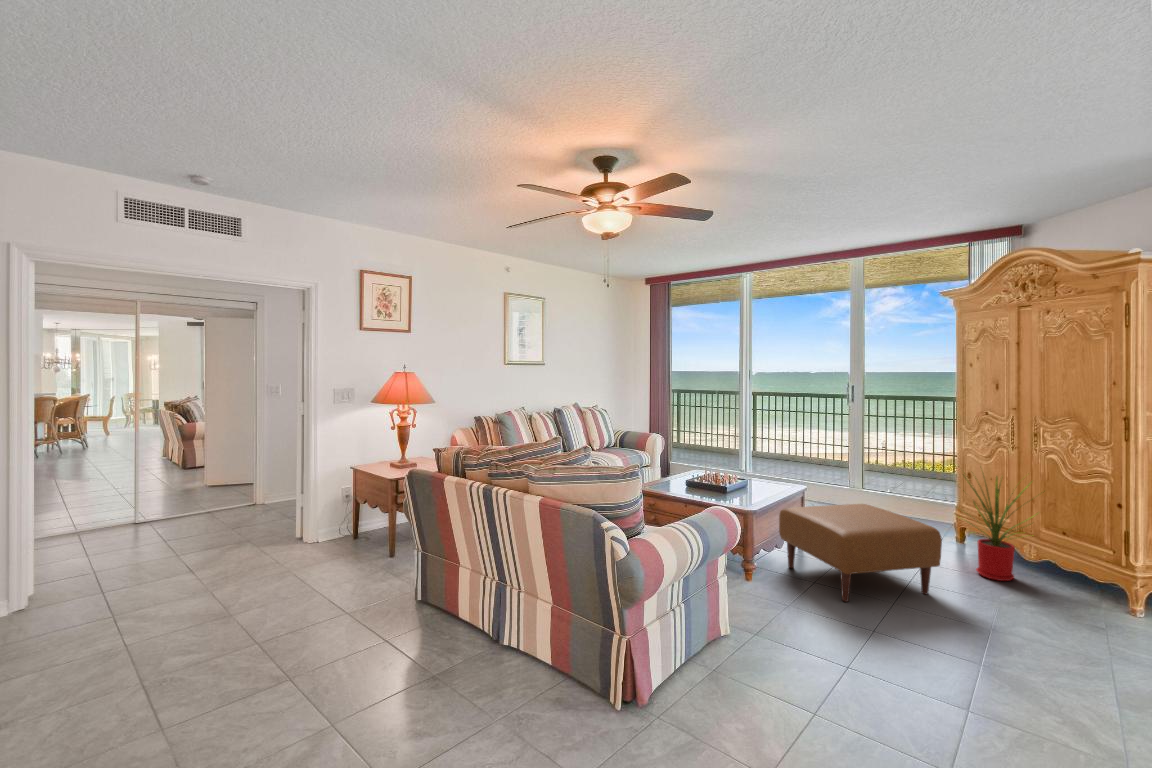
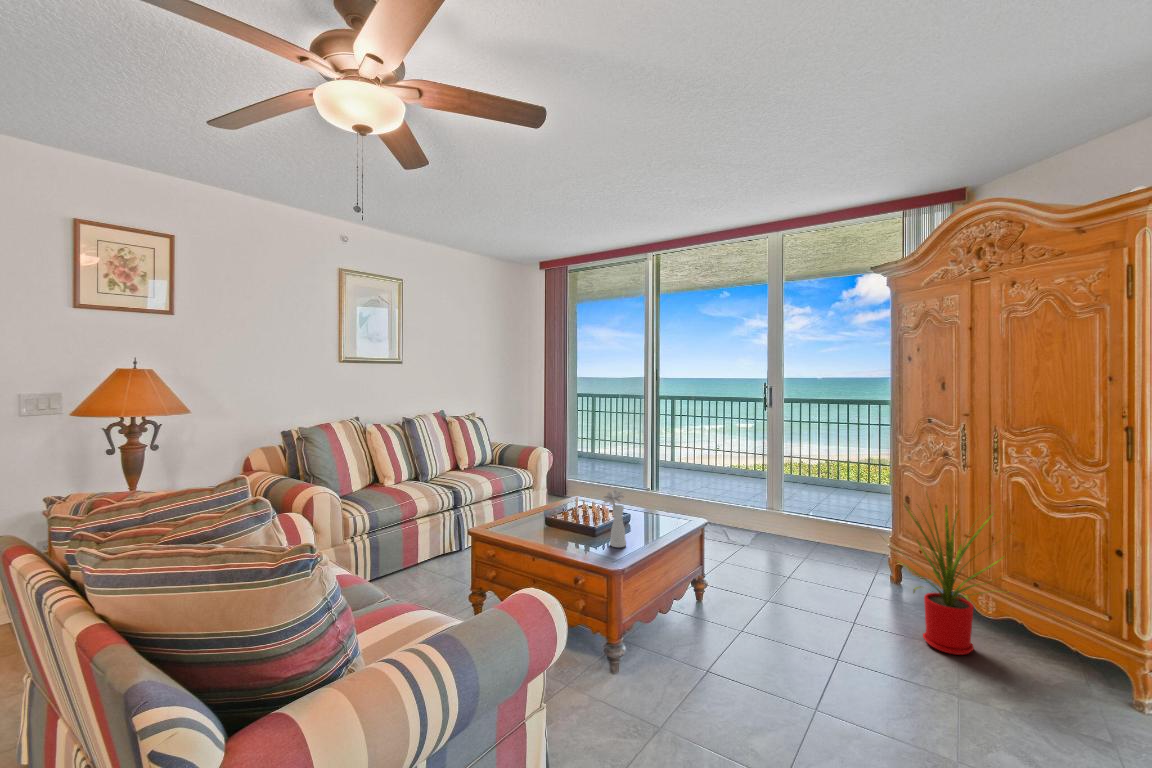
vase: none [737,460,754,500] -> present [603,491,626,548]
ottoman: present [779,504,942,602] -> none [661,547,879,713]

